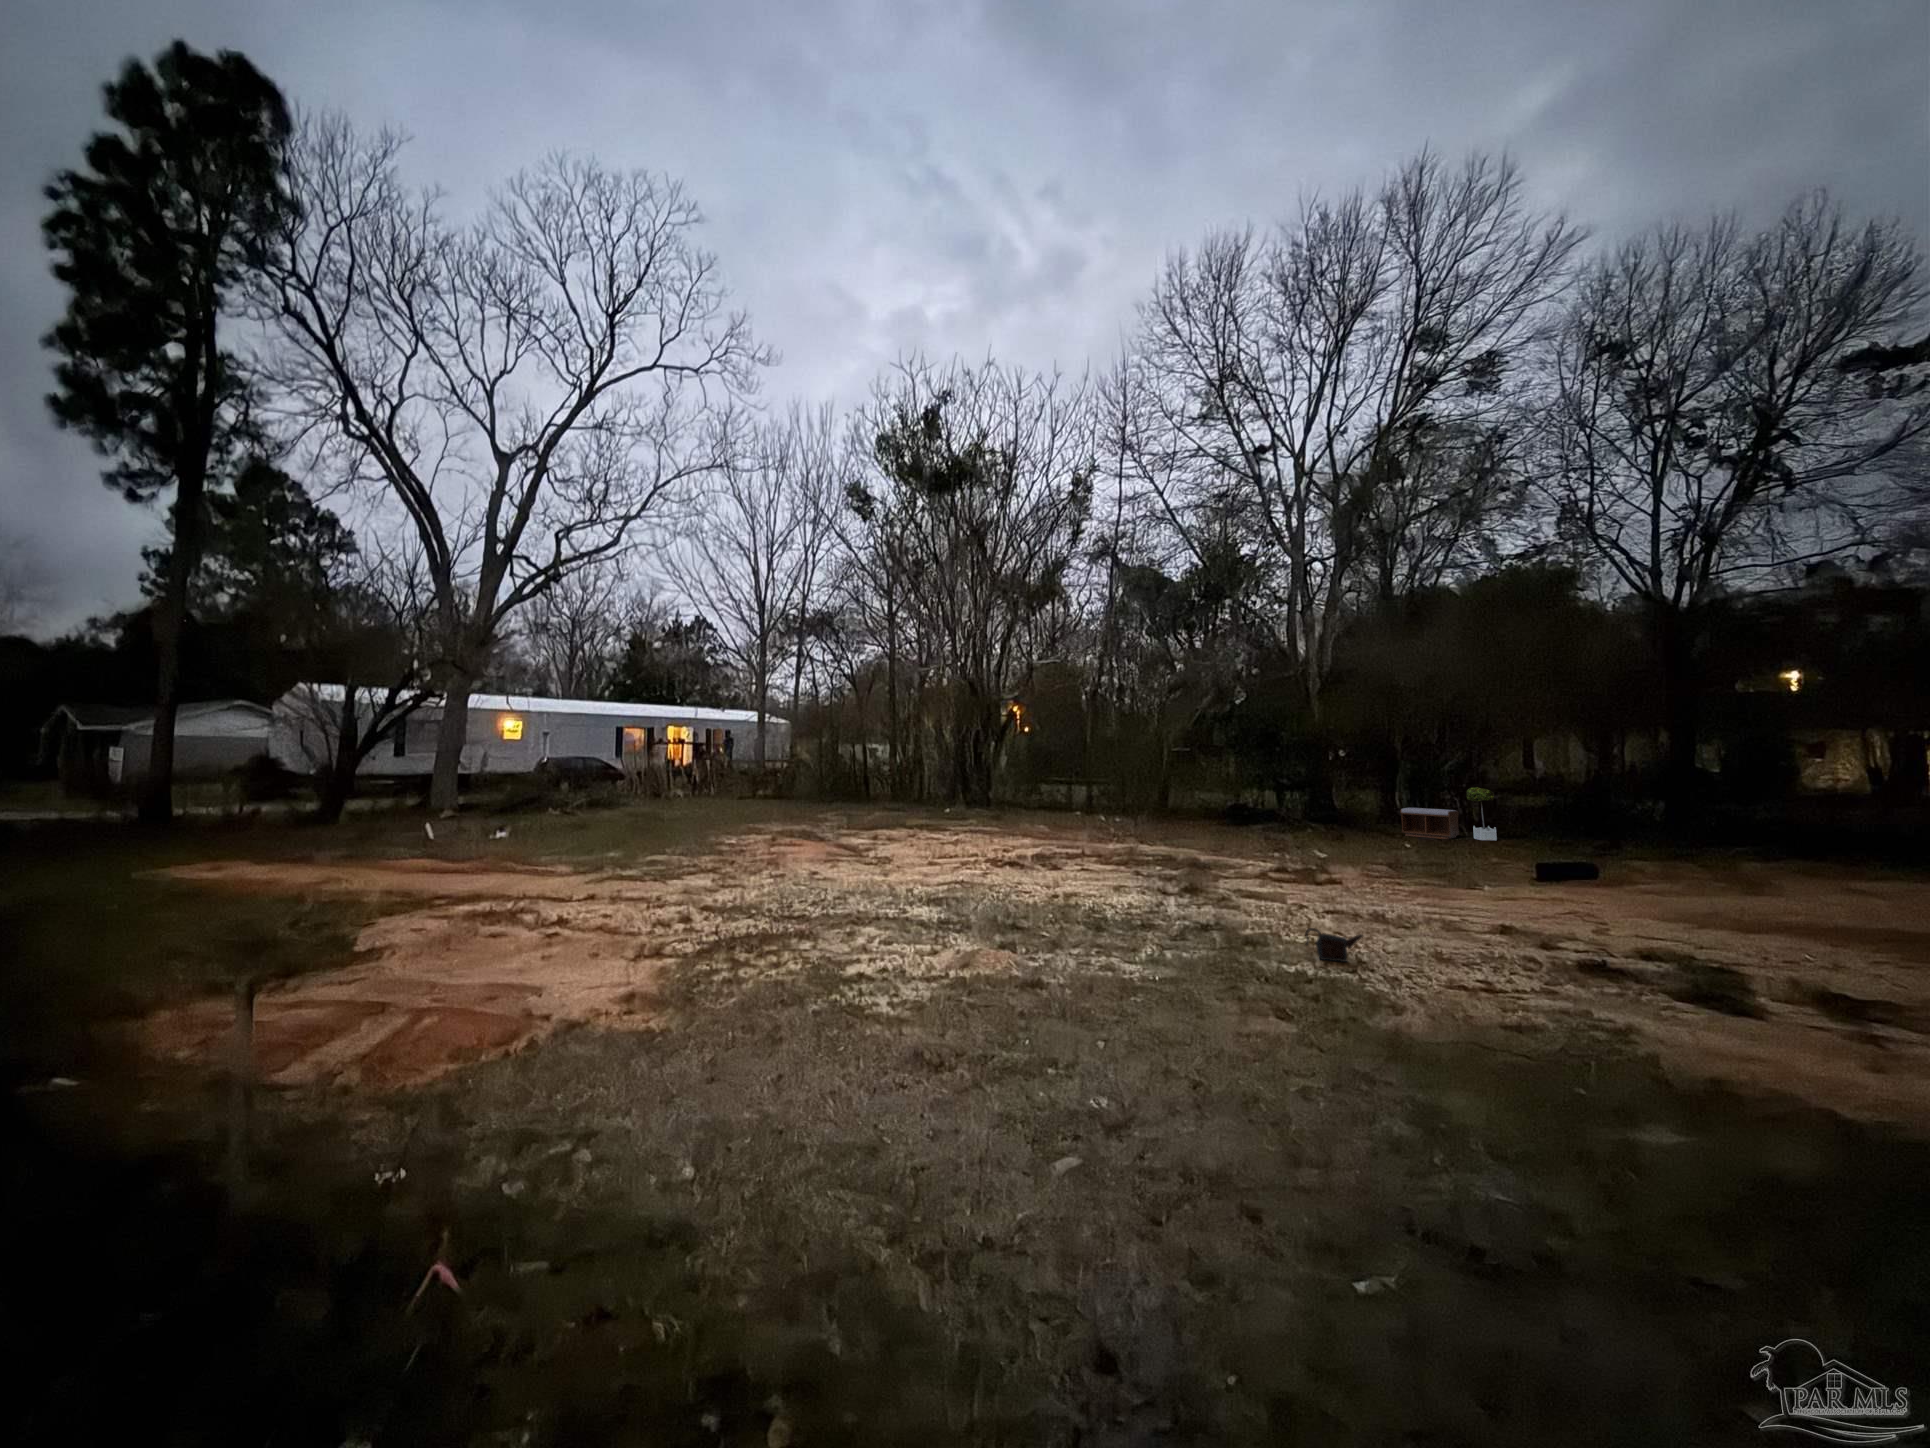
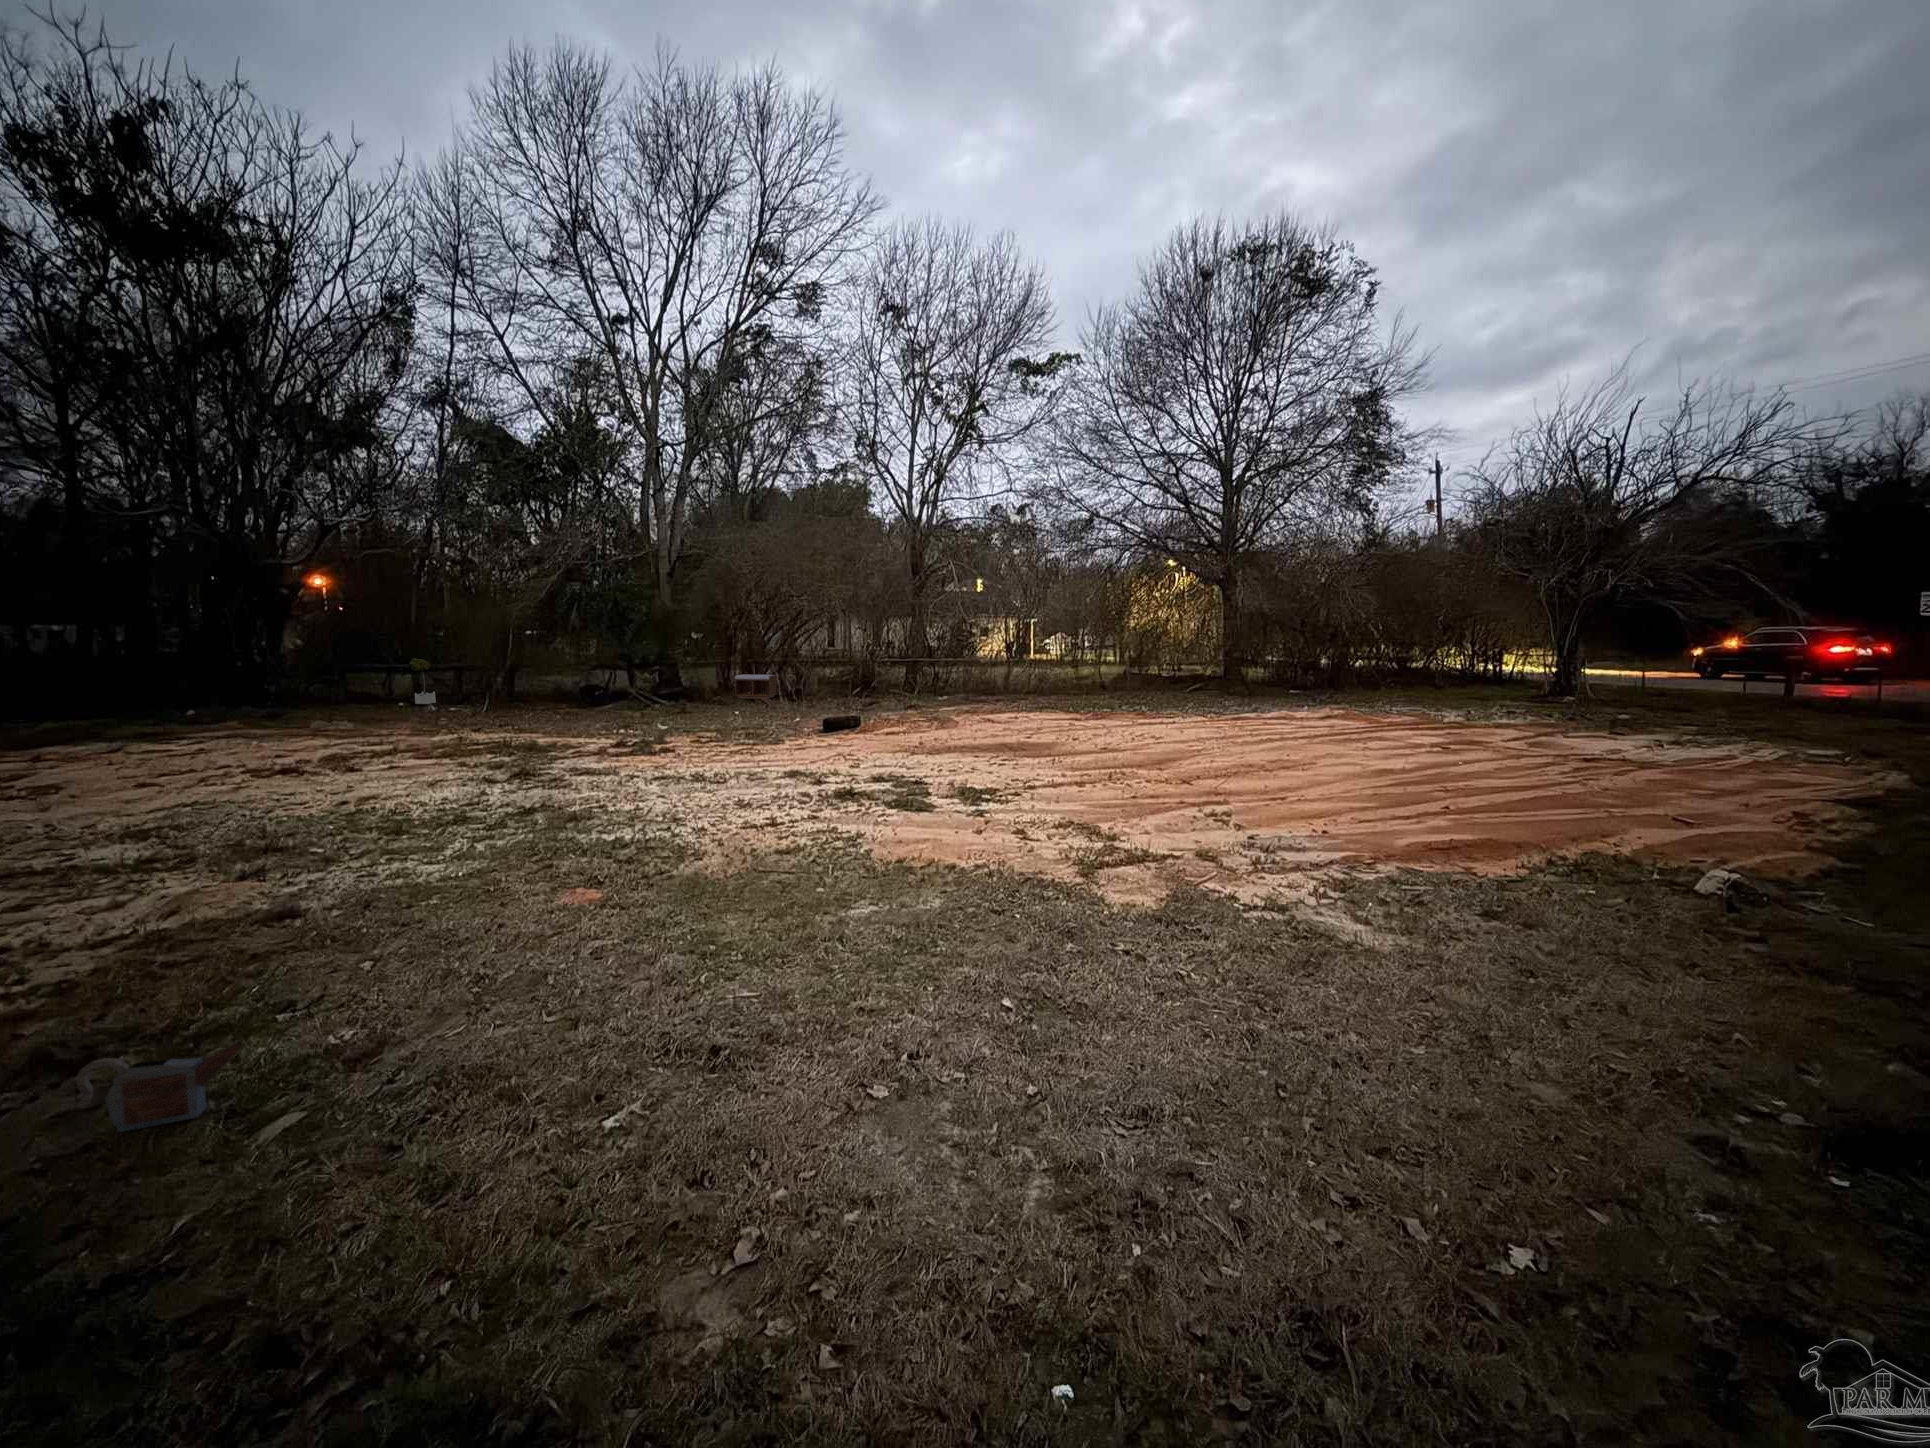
potted tree: present [1466,787,1497,841] -> present [409,658,436,704]
watering can: present [1305,928,1363,962] -> present [76,1042,246,1132]

